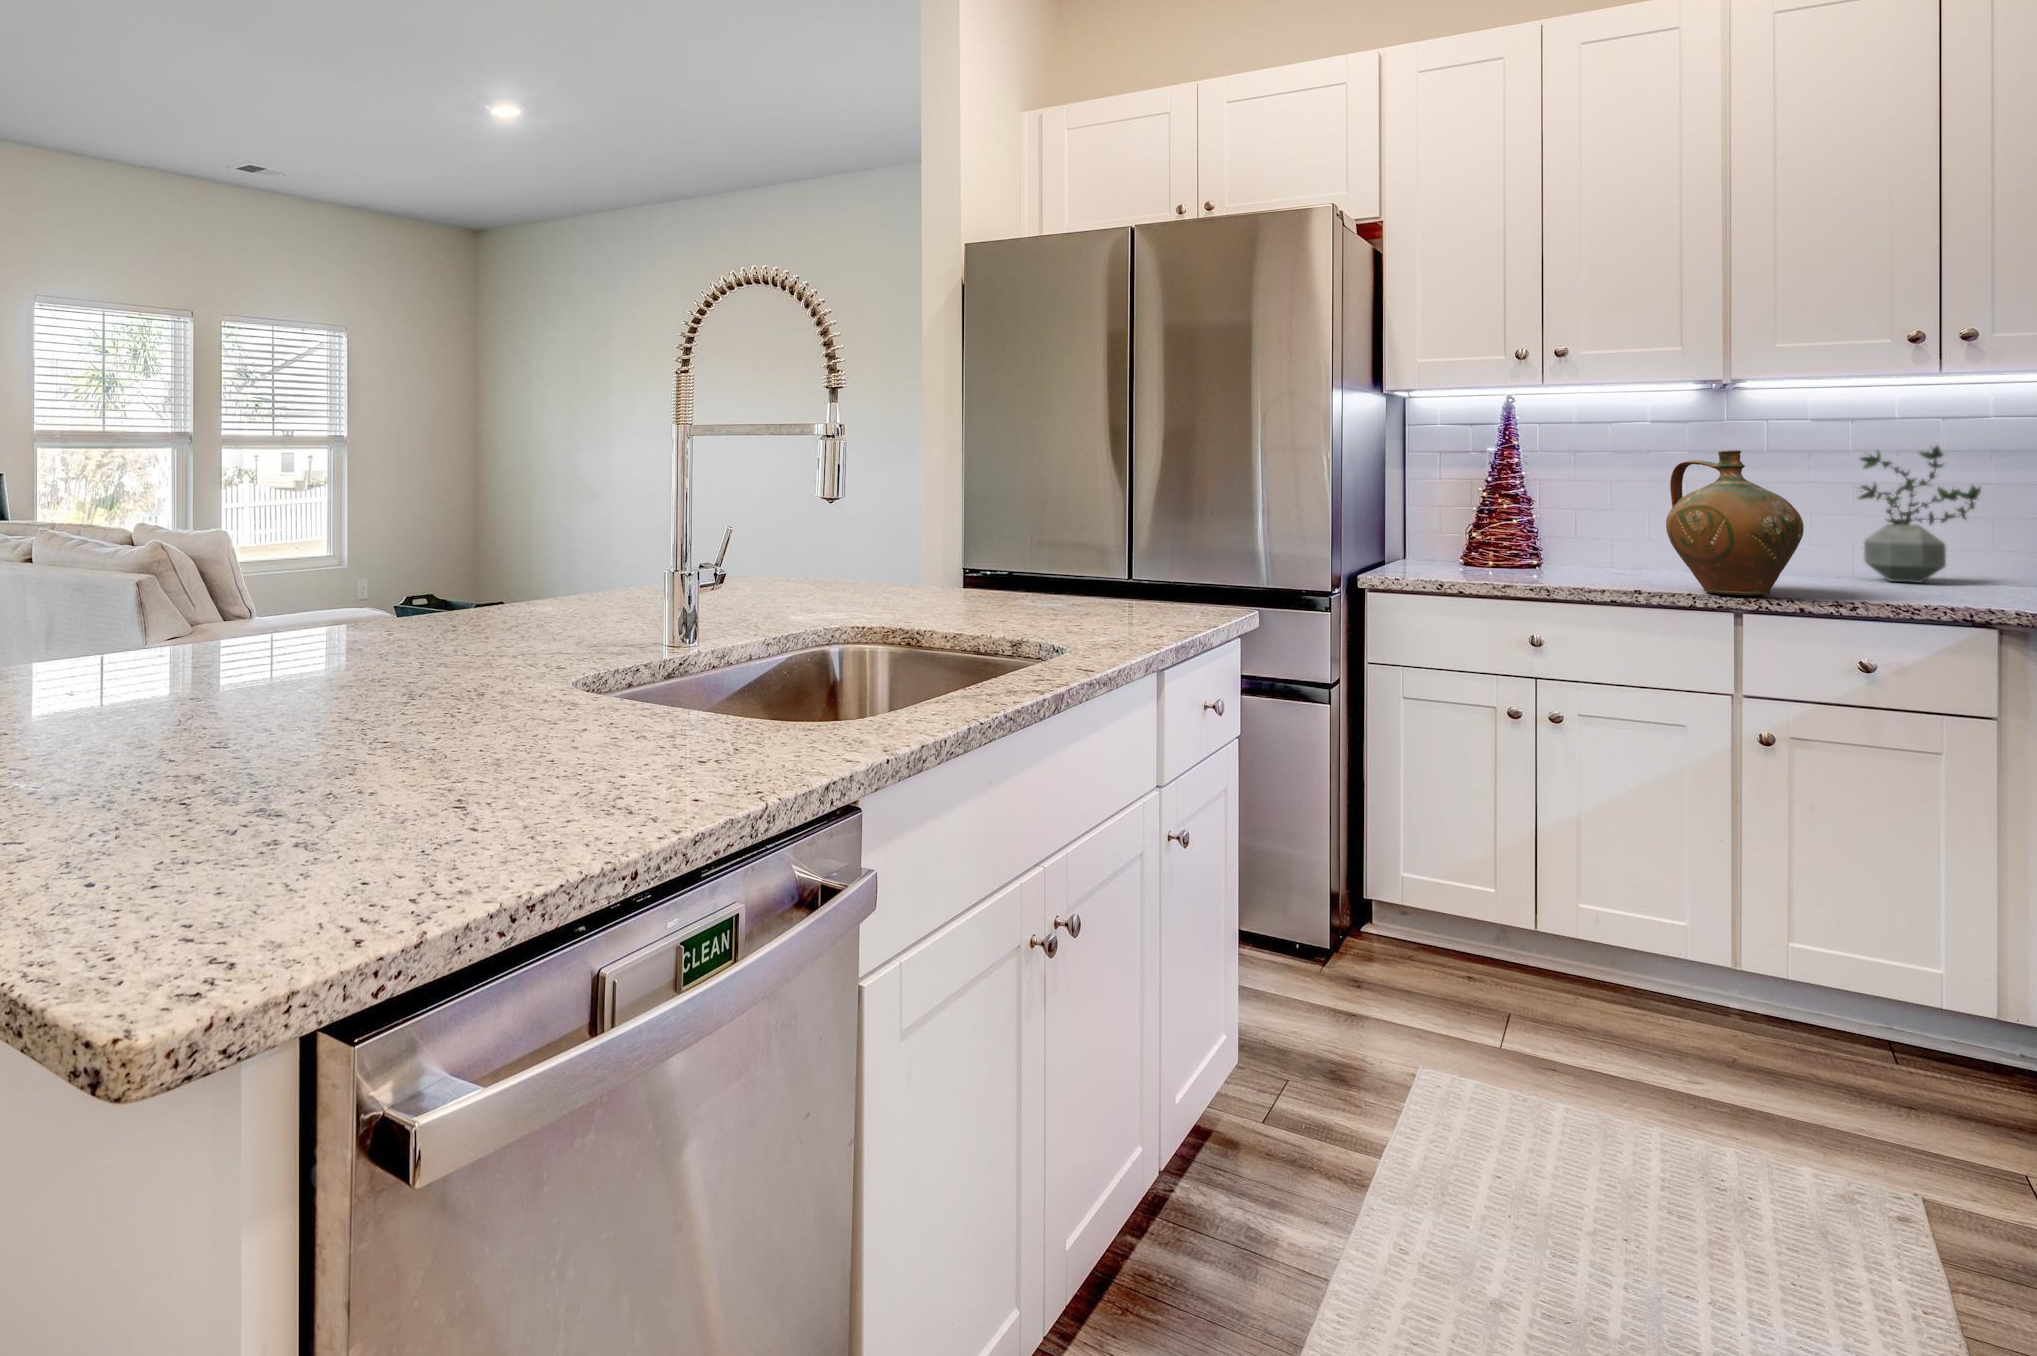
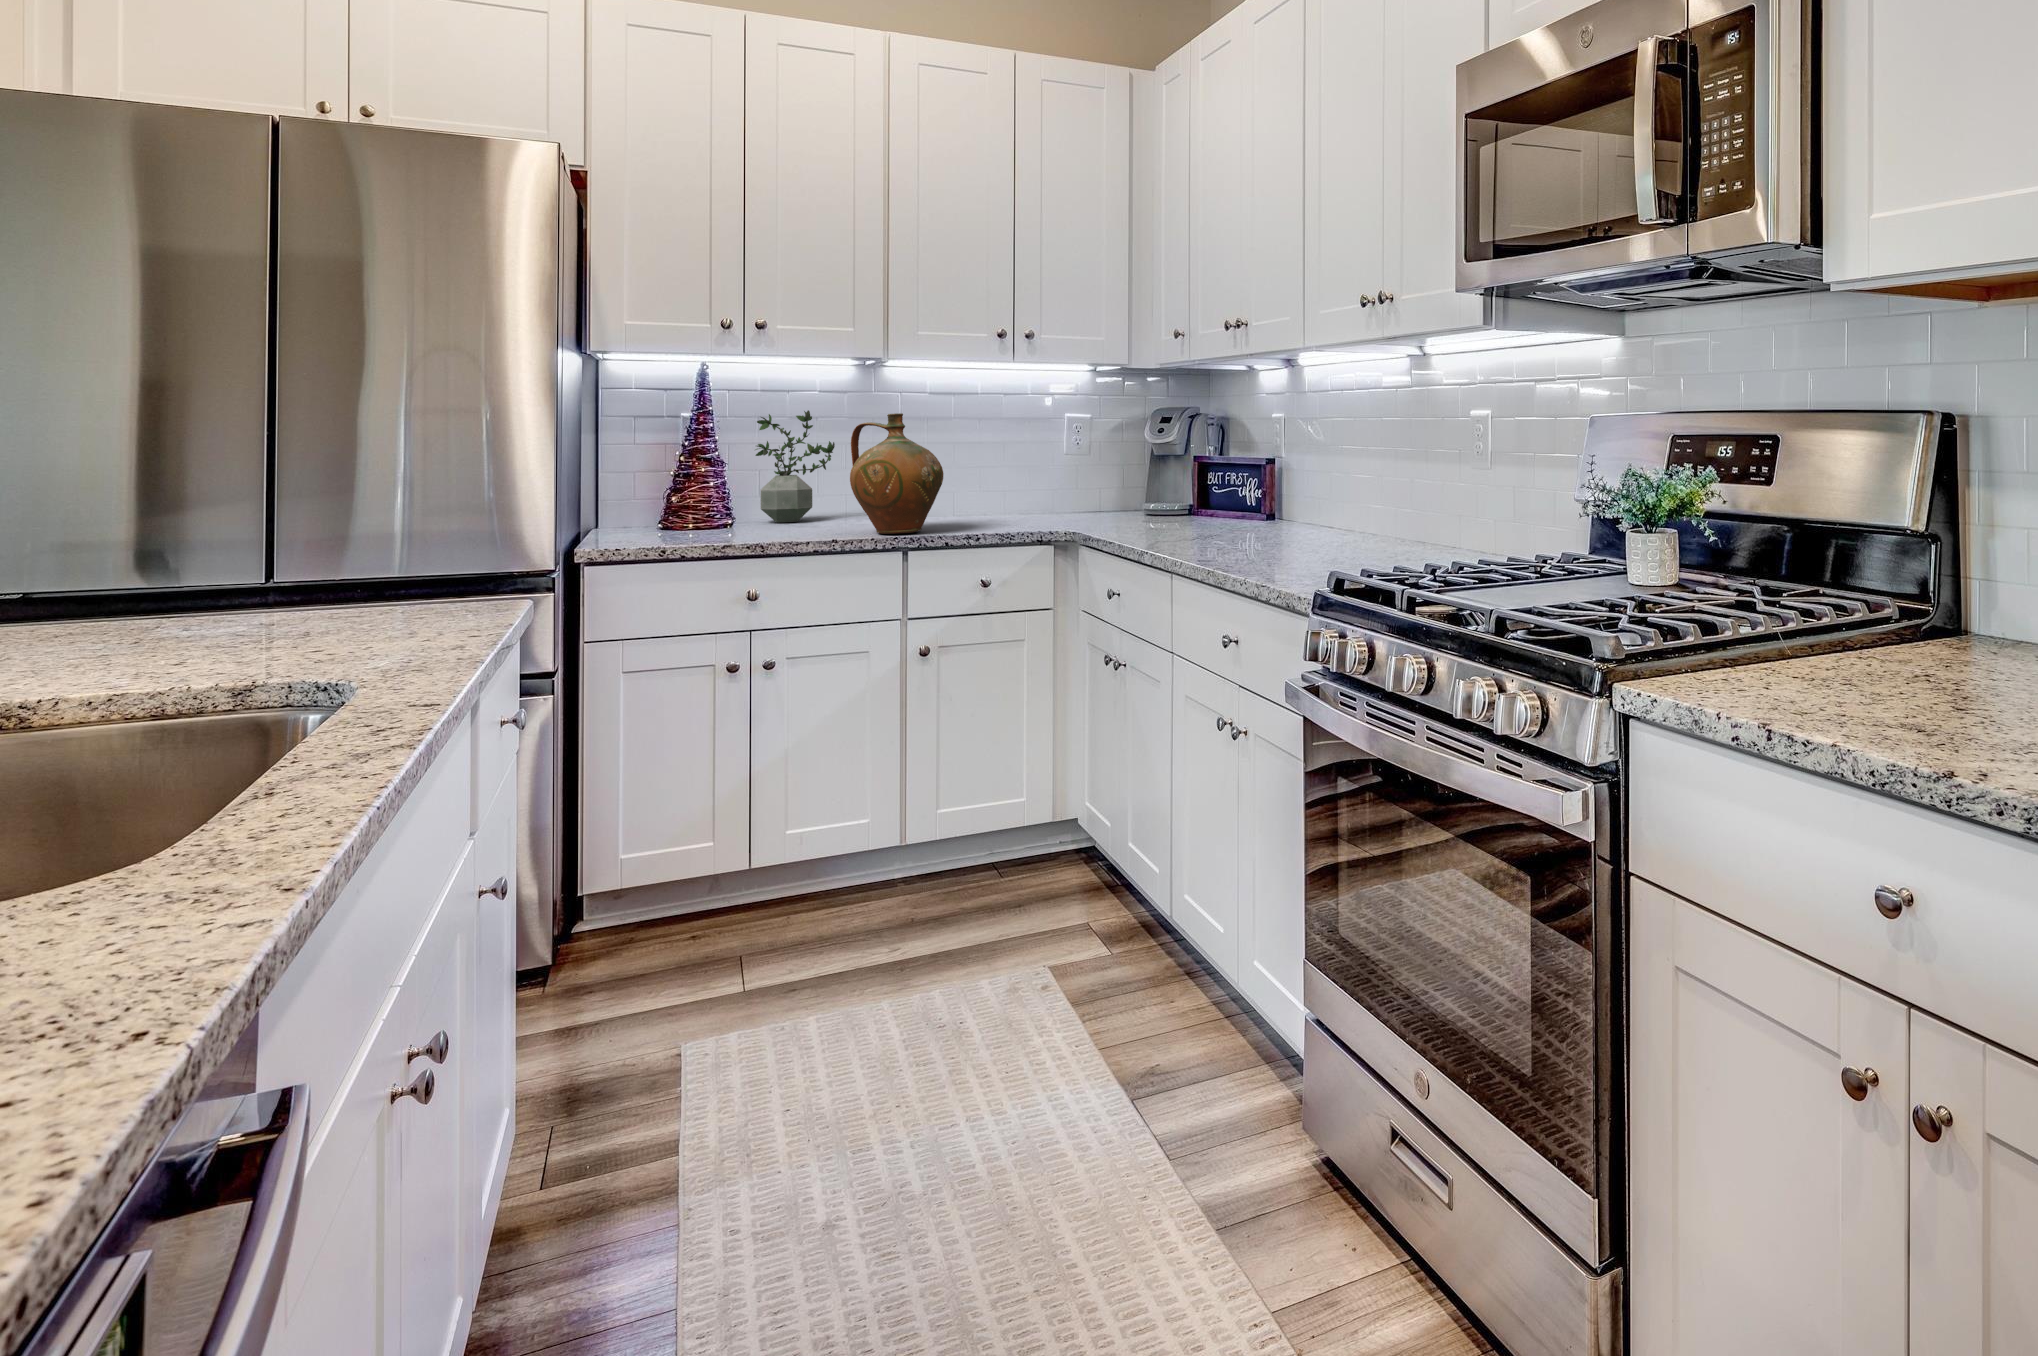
potted plant: present [1859,446,1981,583] -> present [755,410,835,522]

